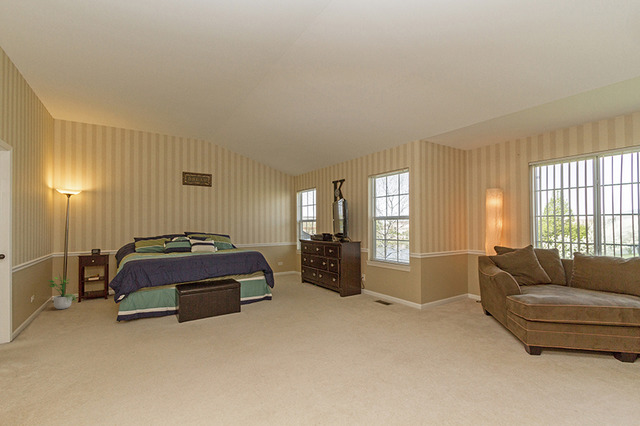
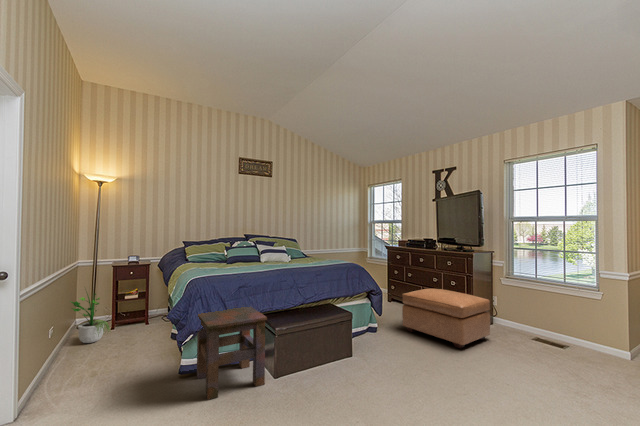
ottoman: none [292,269,346,306] -> present [402,289,490,348]
side table: none [131,278,174,330] -> present [197,306,267,400]

